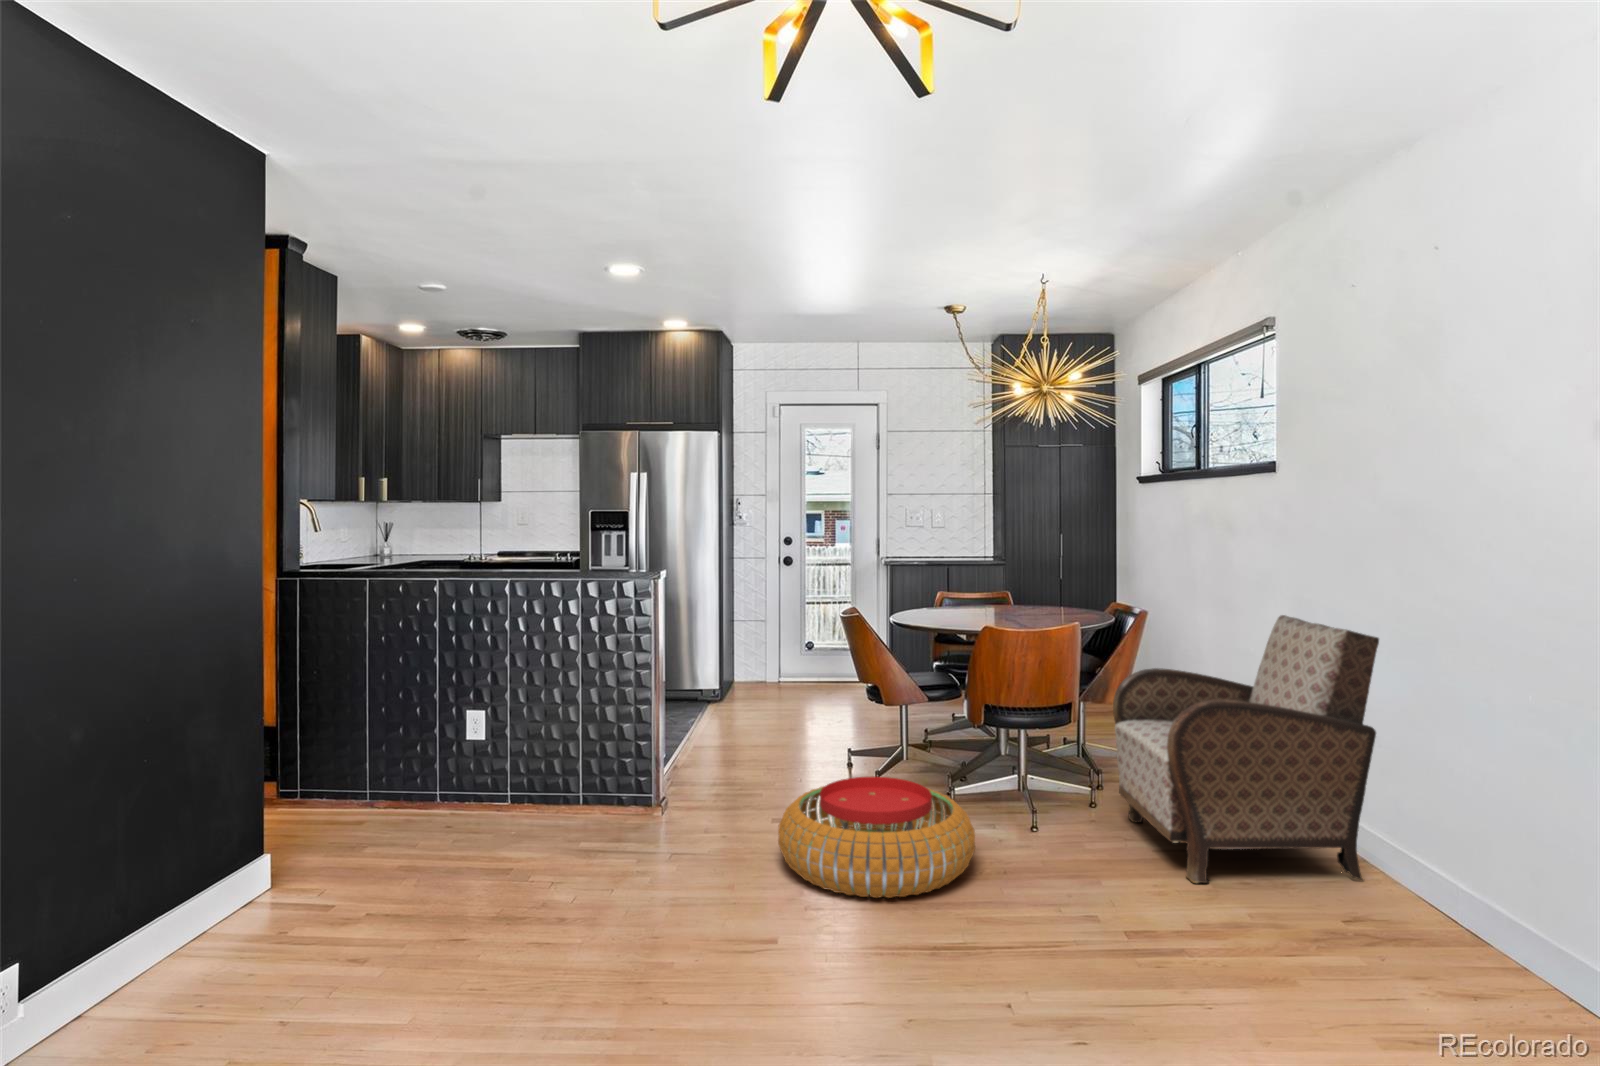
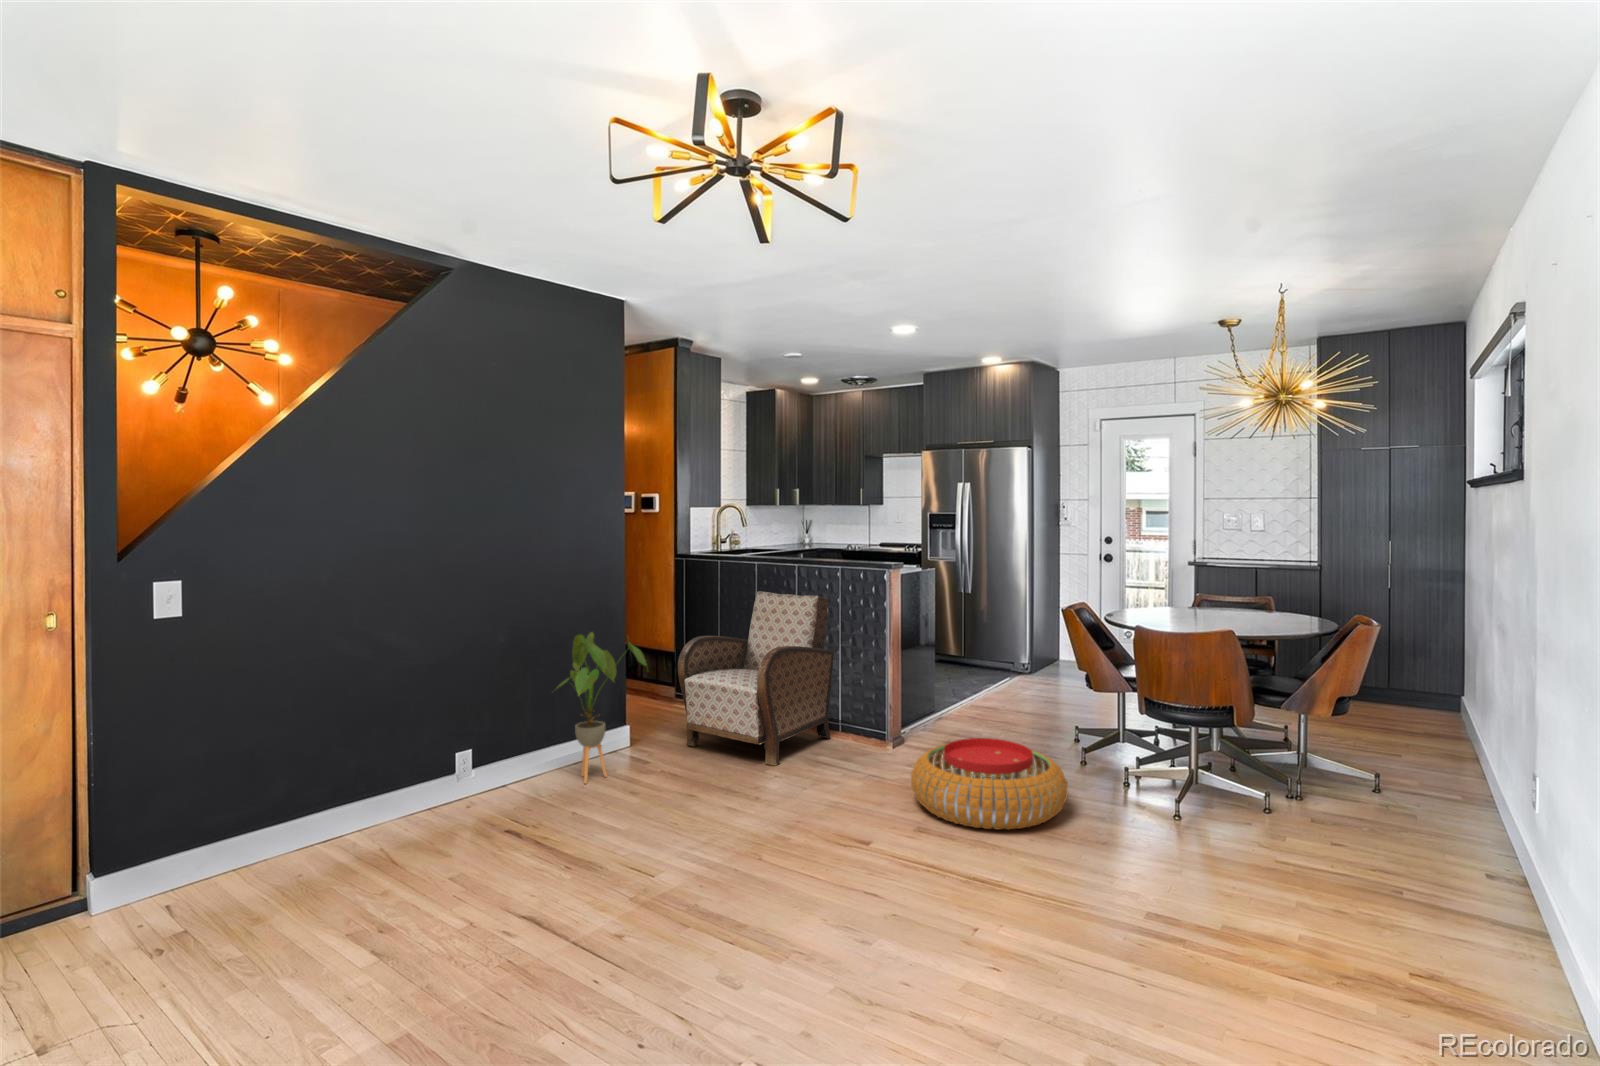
armchair: present [1113,615,1379,883] -> present [678,591,834,765]
house plant: none [136,701,338,997] -> present [557,632,646,784]

